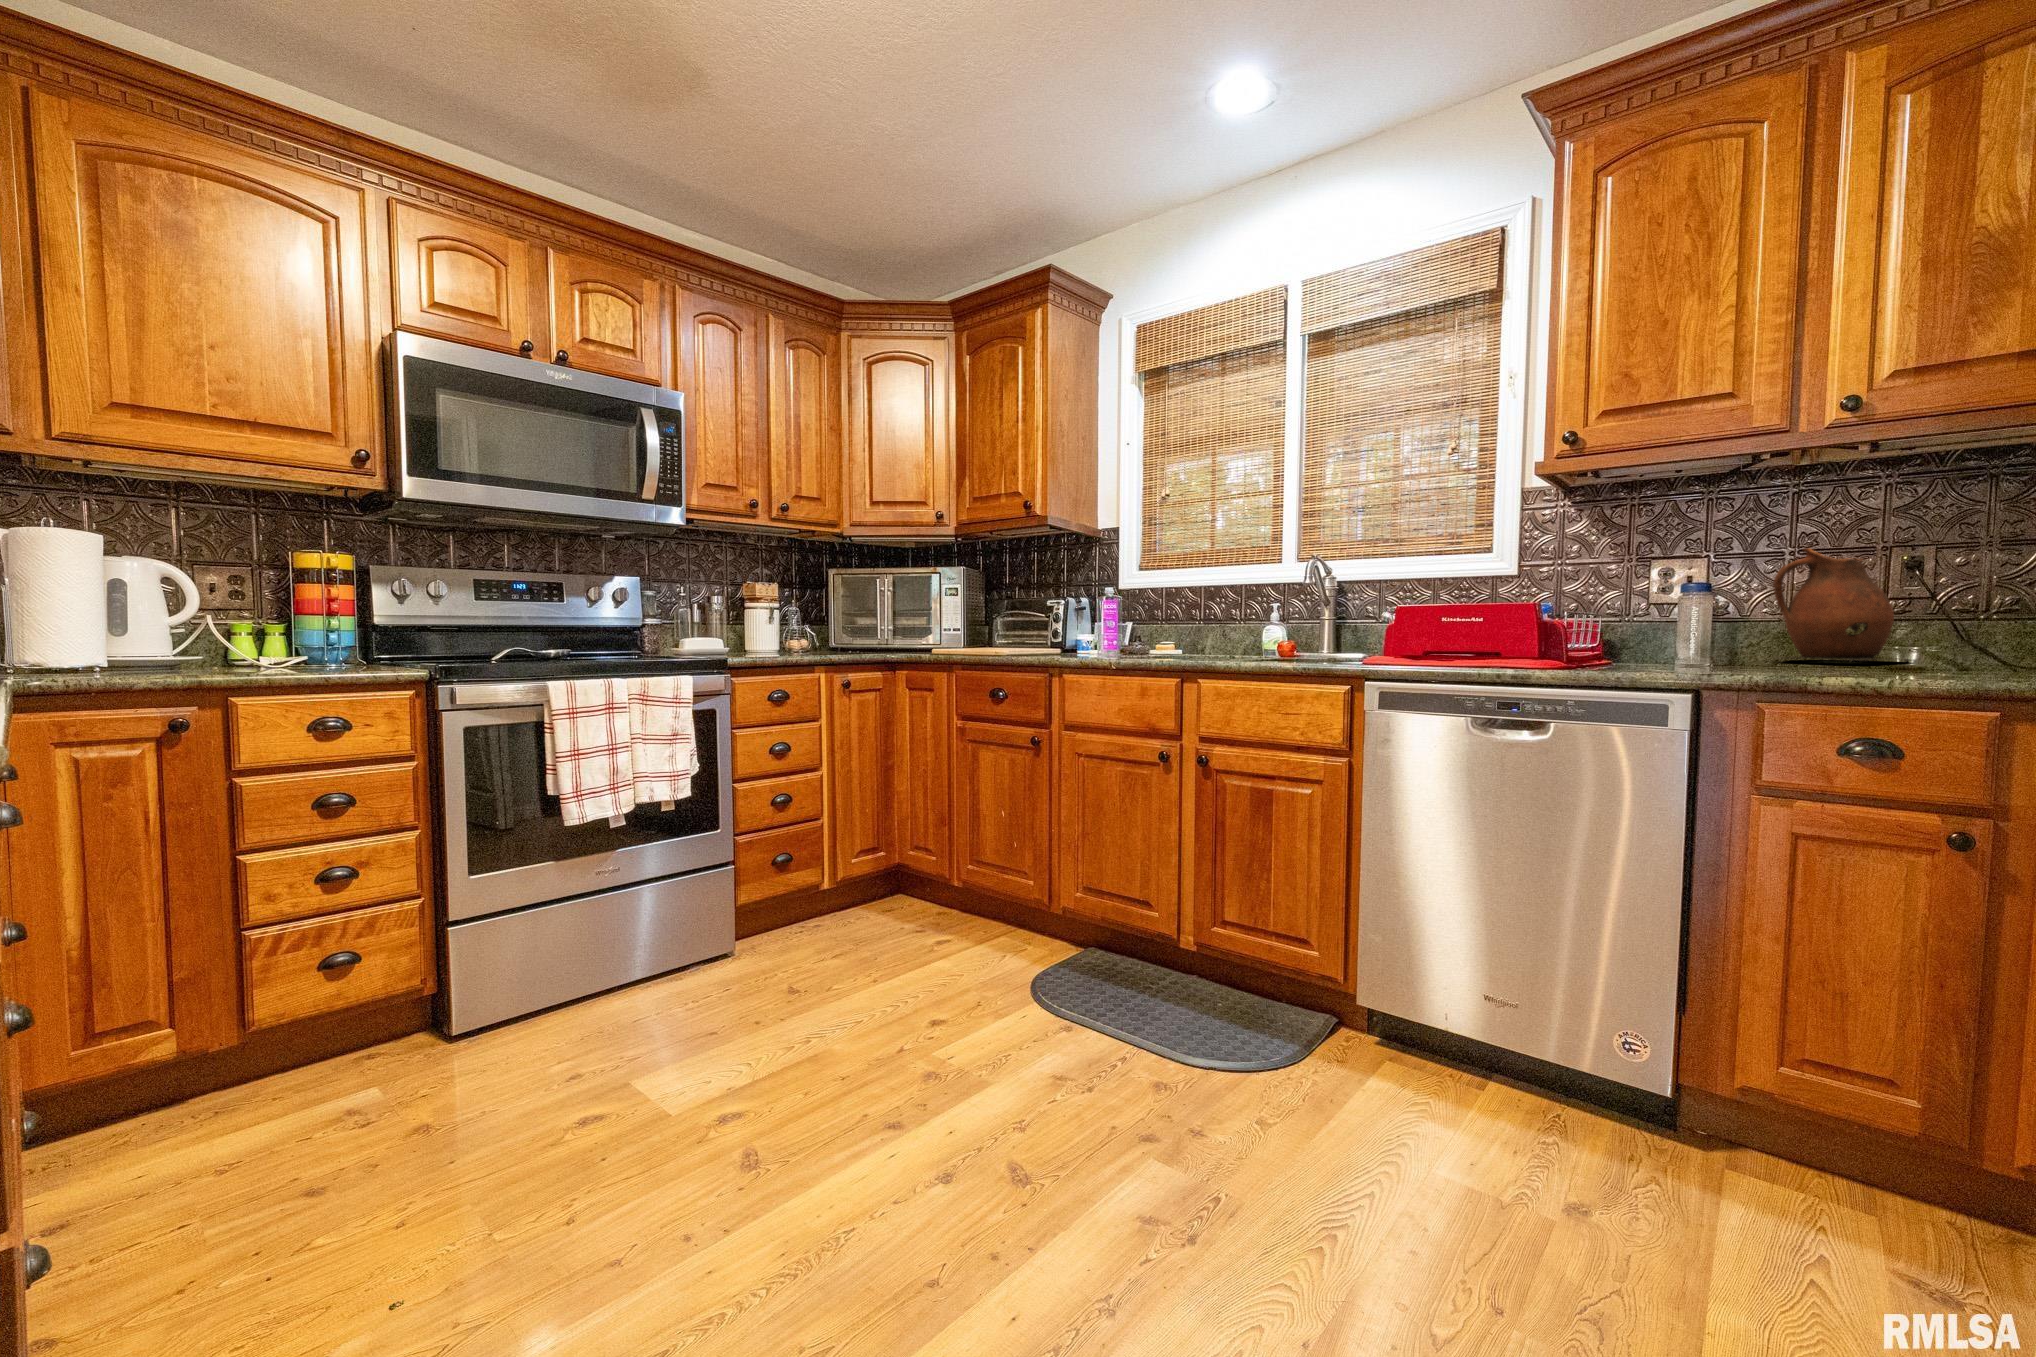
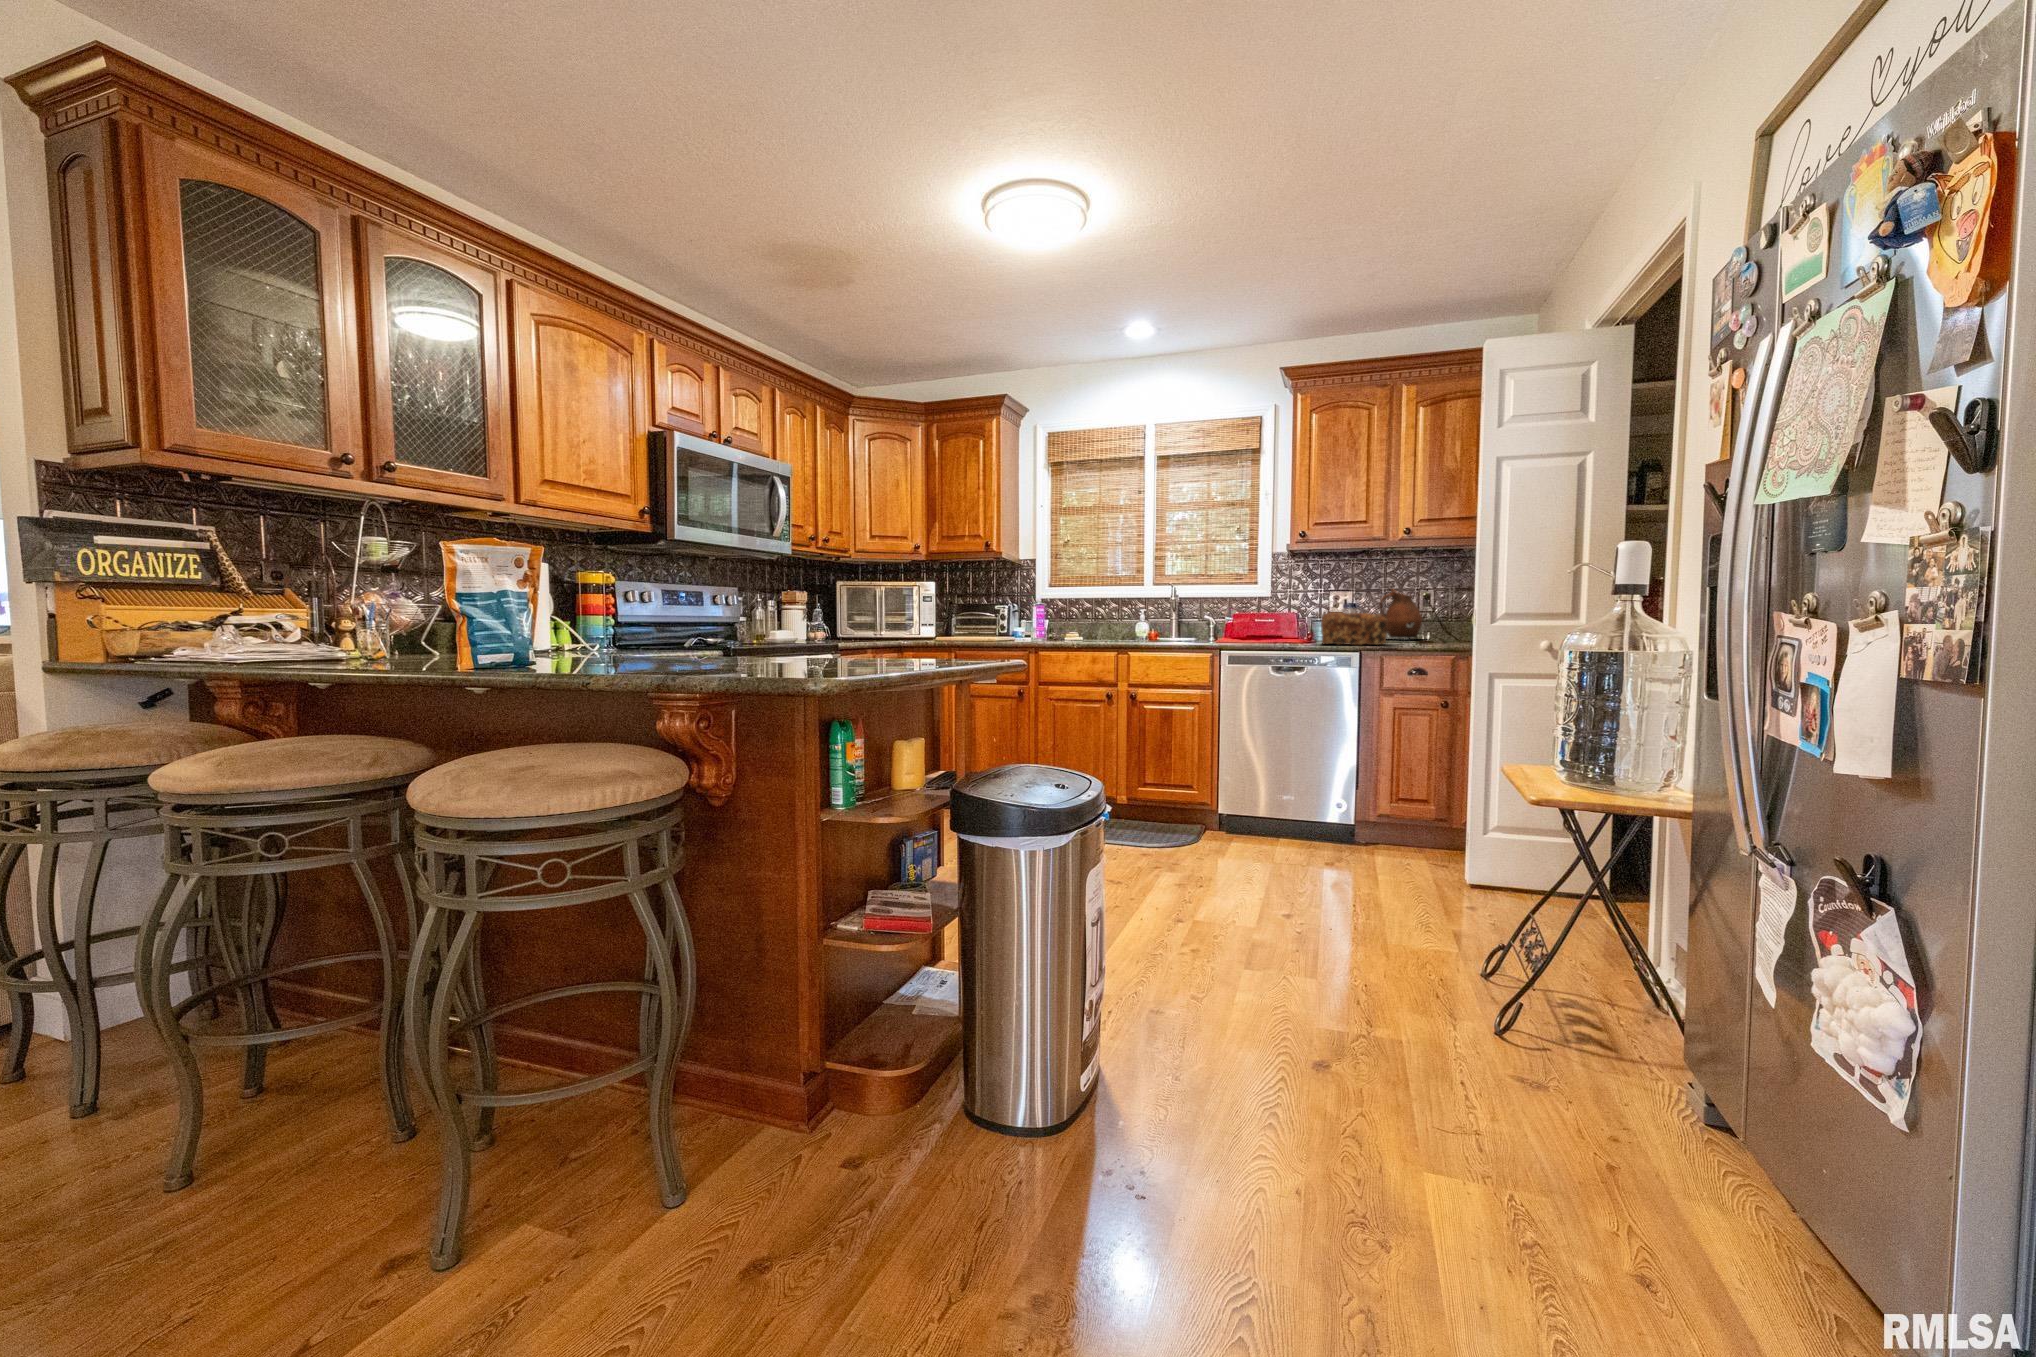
bread loaf: none [1594,600,1776,674] -> present [1321,612,1387,645]

